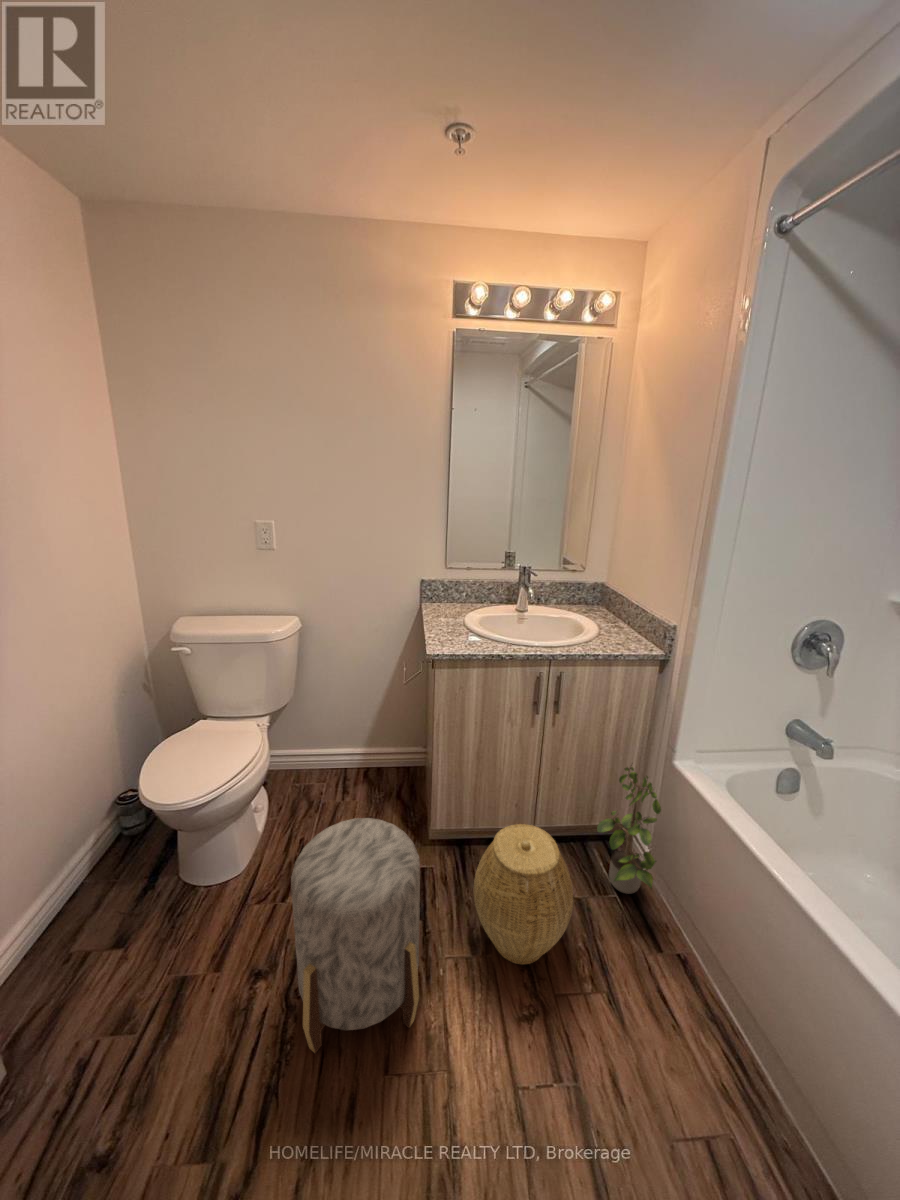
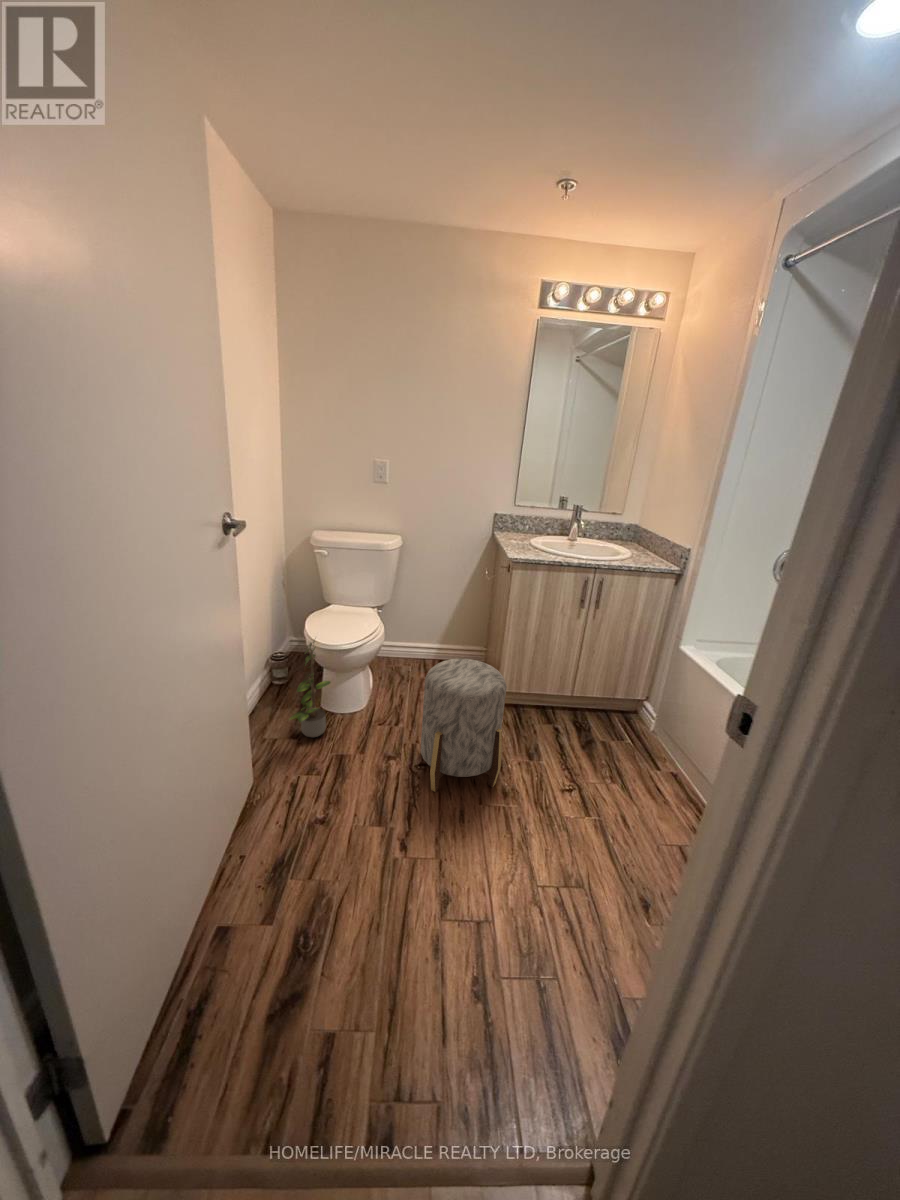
potted plant: present [597,765,661,894] -> present [289,642,331,737]
woven basket: present [474,824,573,964] -> none [533,678,603,767]

